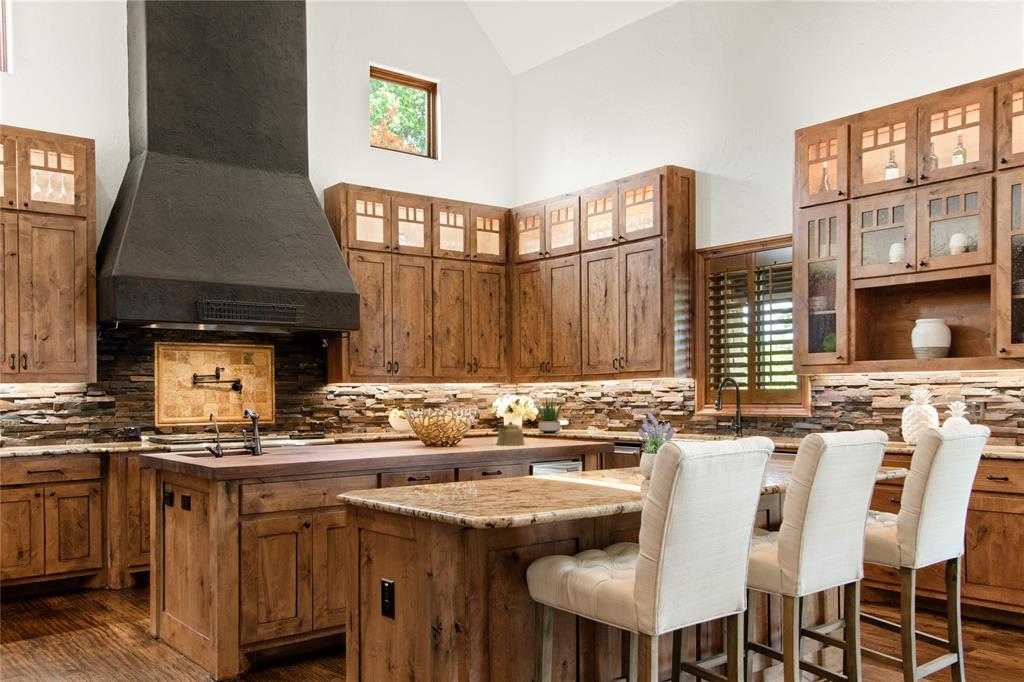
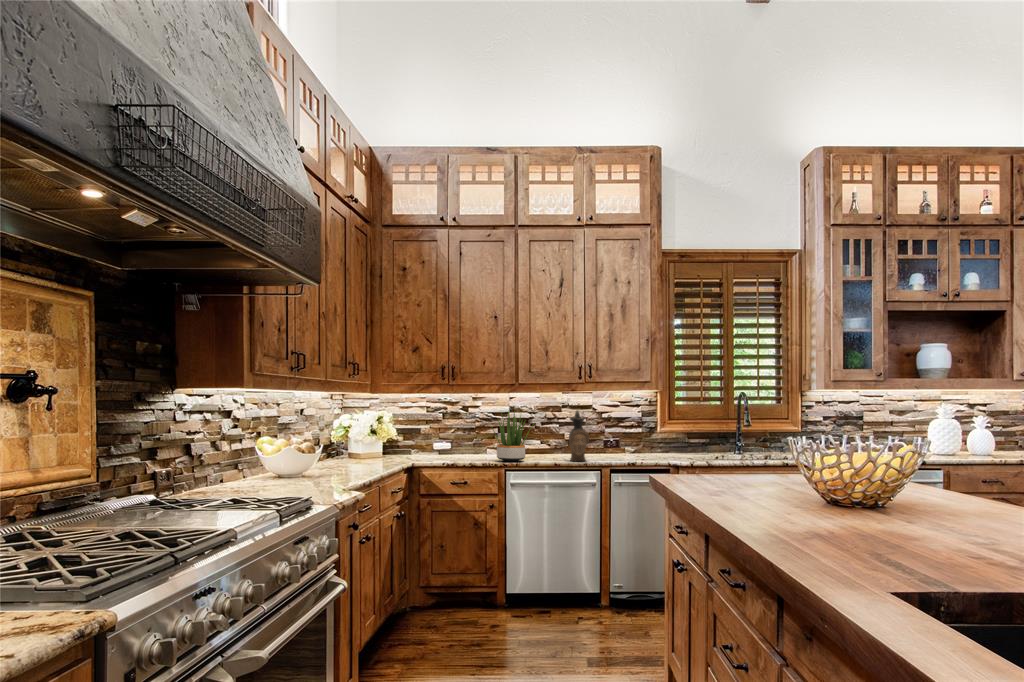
ceramic pitcher: none [583,395,600,435] -> present [569,411,590,461]
kettle: present [492,422,524,445] -> none [677,454,729,492]

